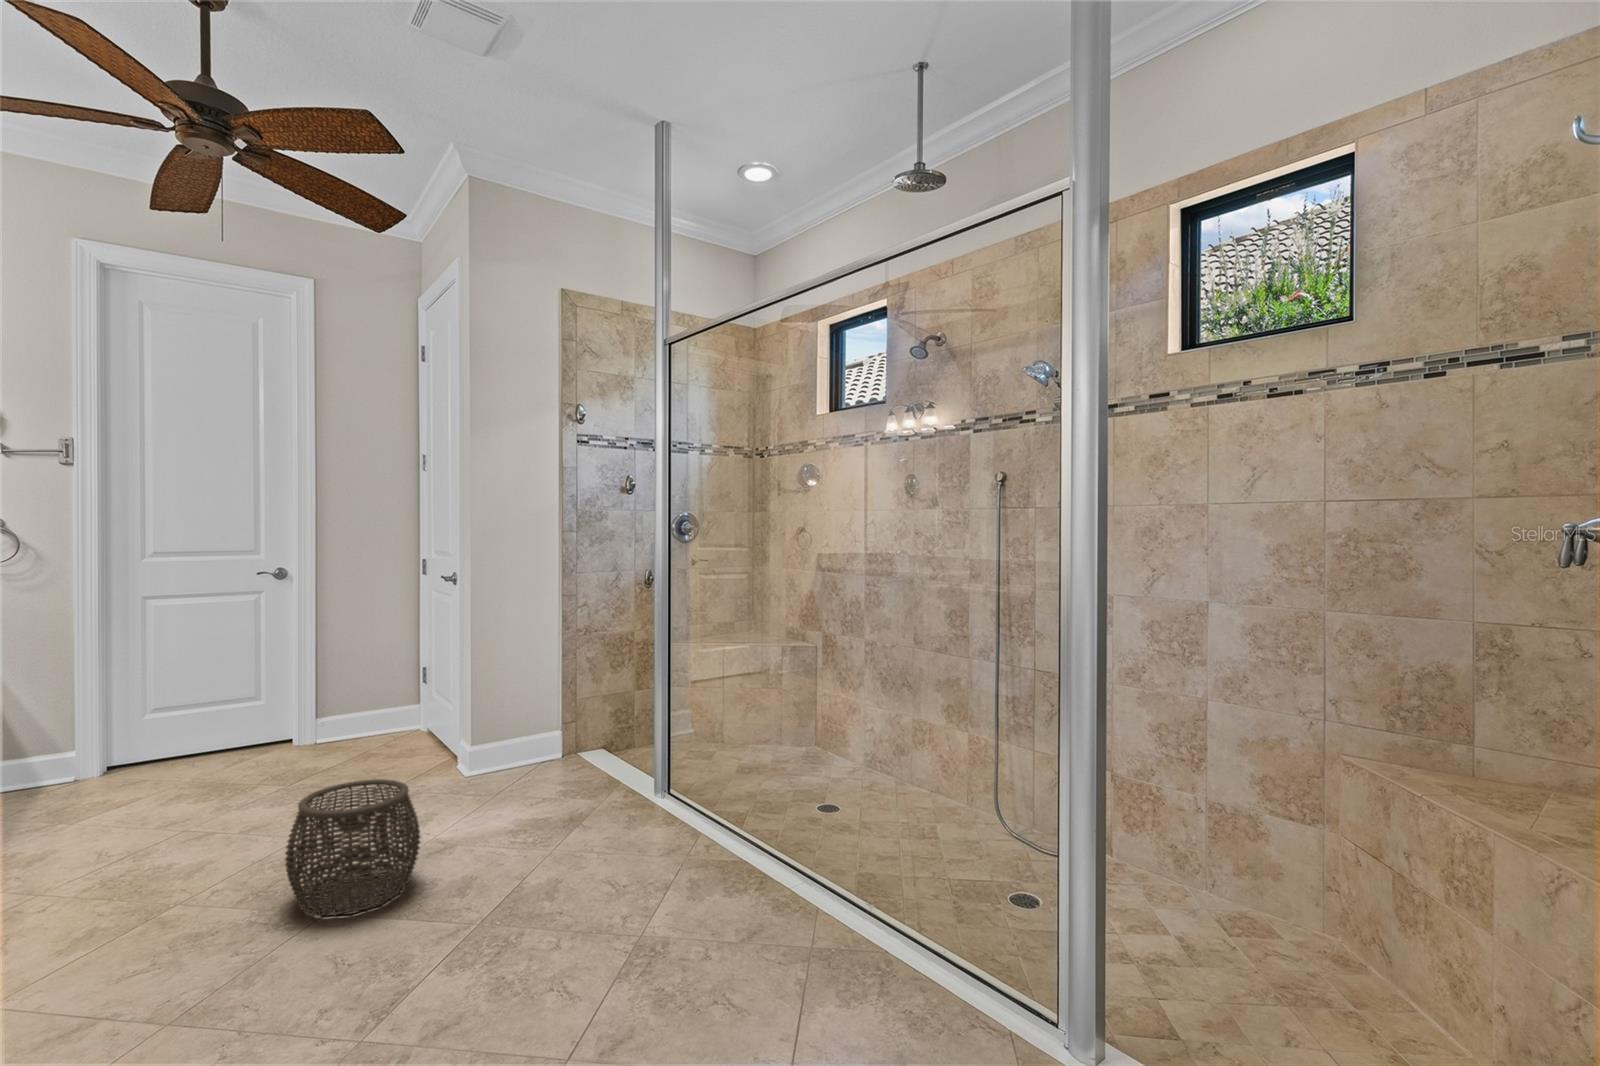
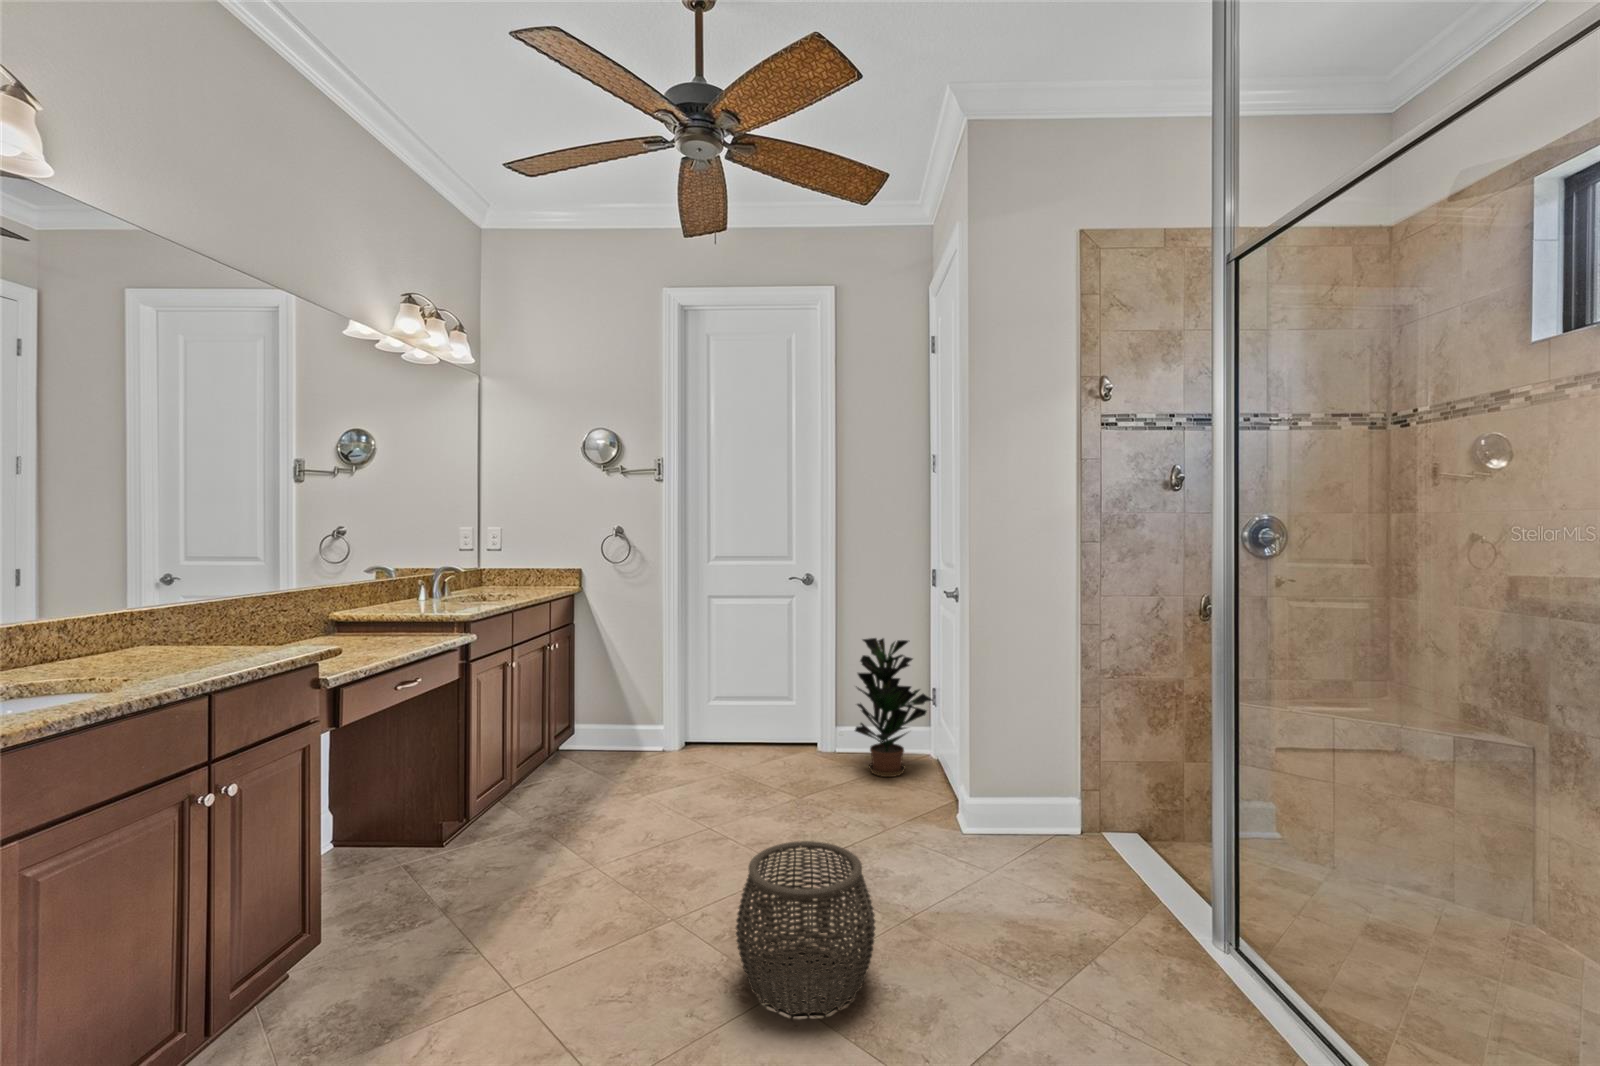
potted plant: none [342,624,427,754] -> present [855,638,932,777]

